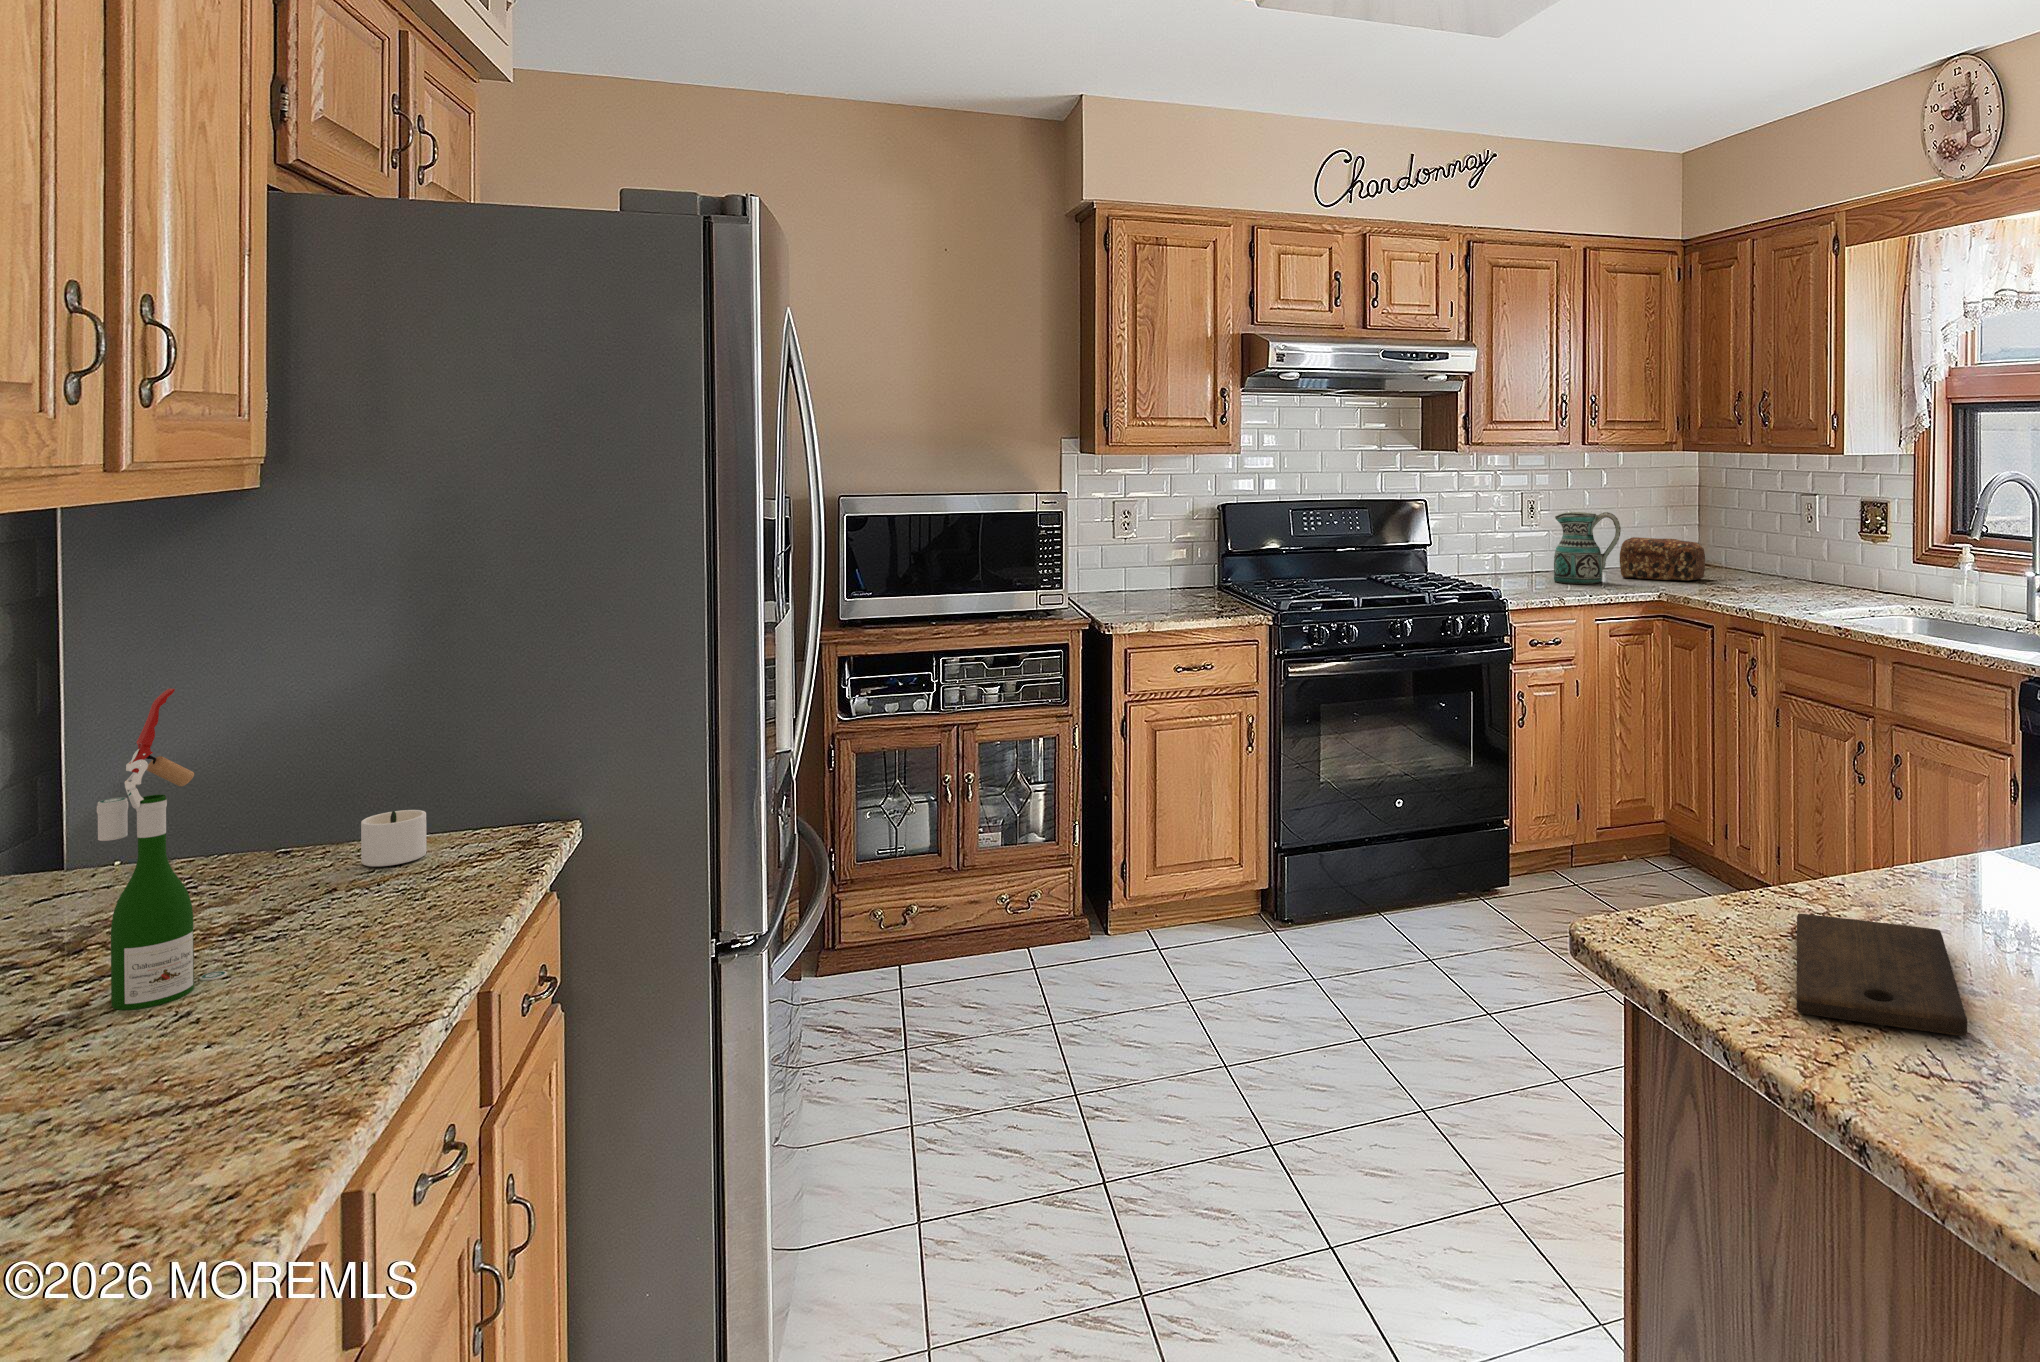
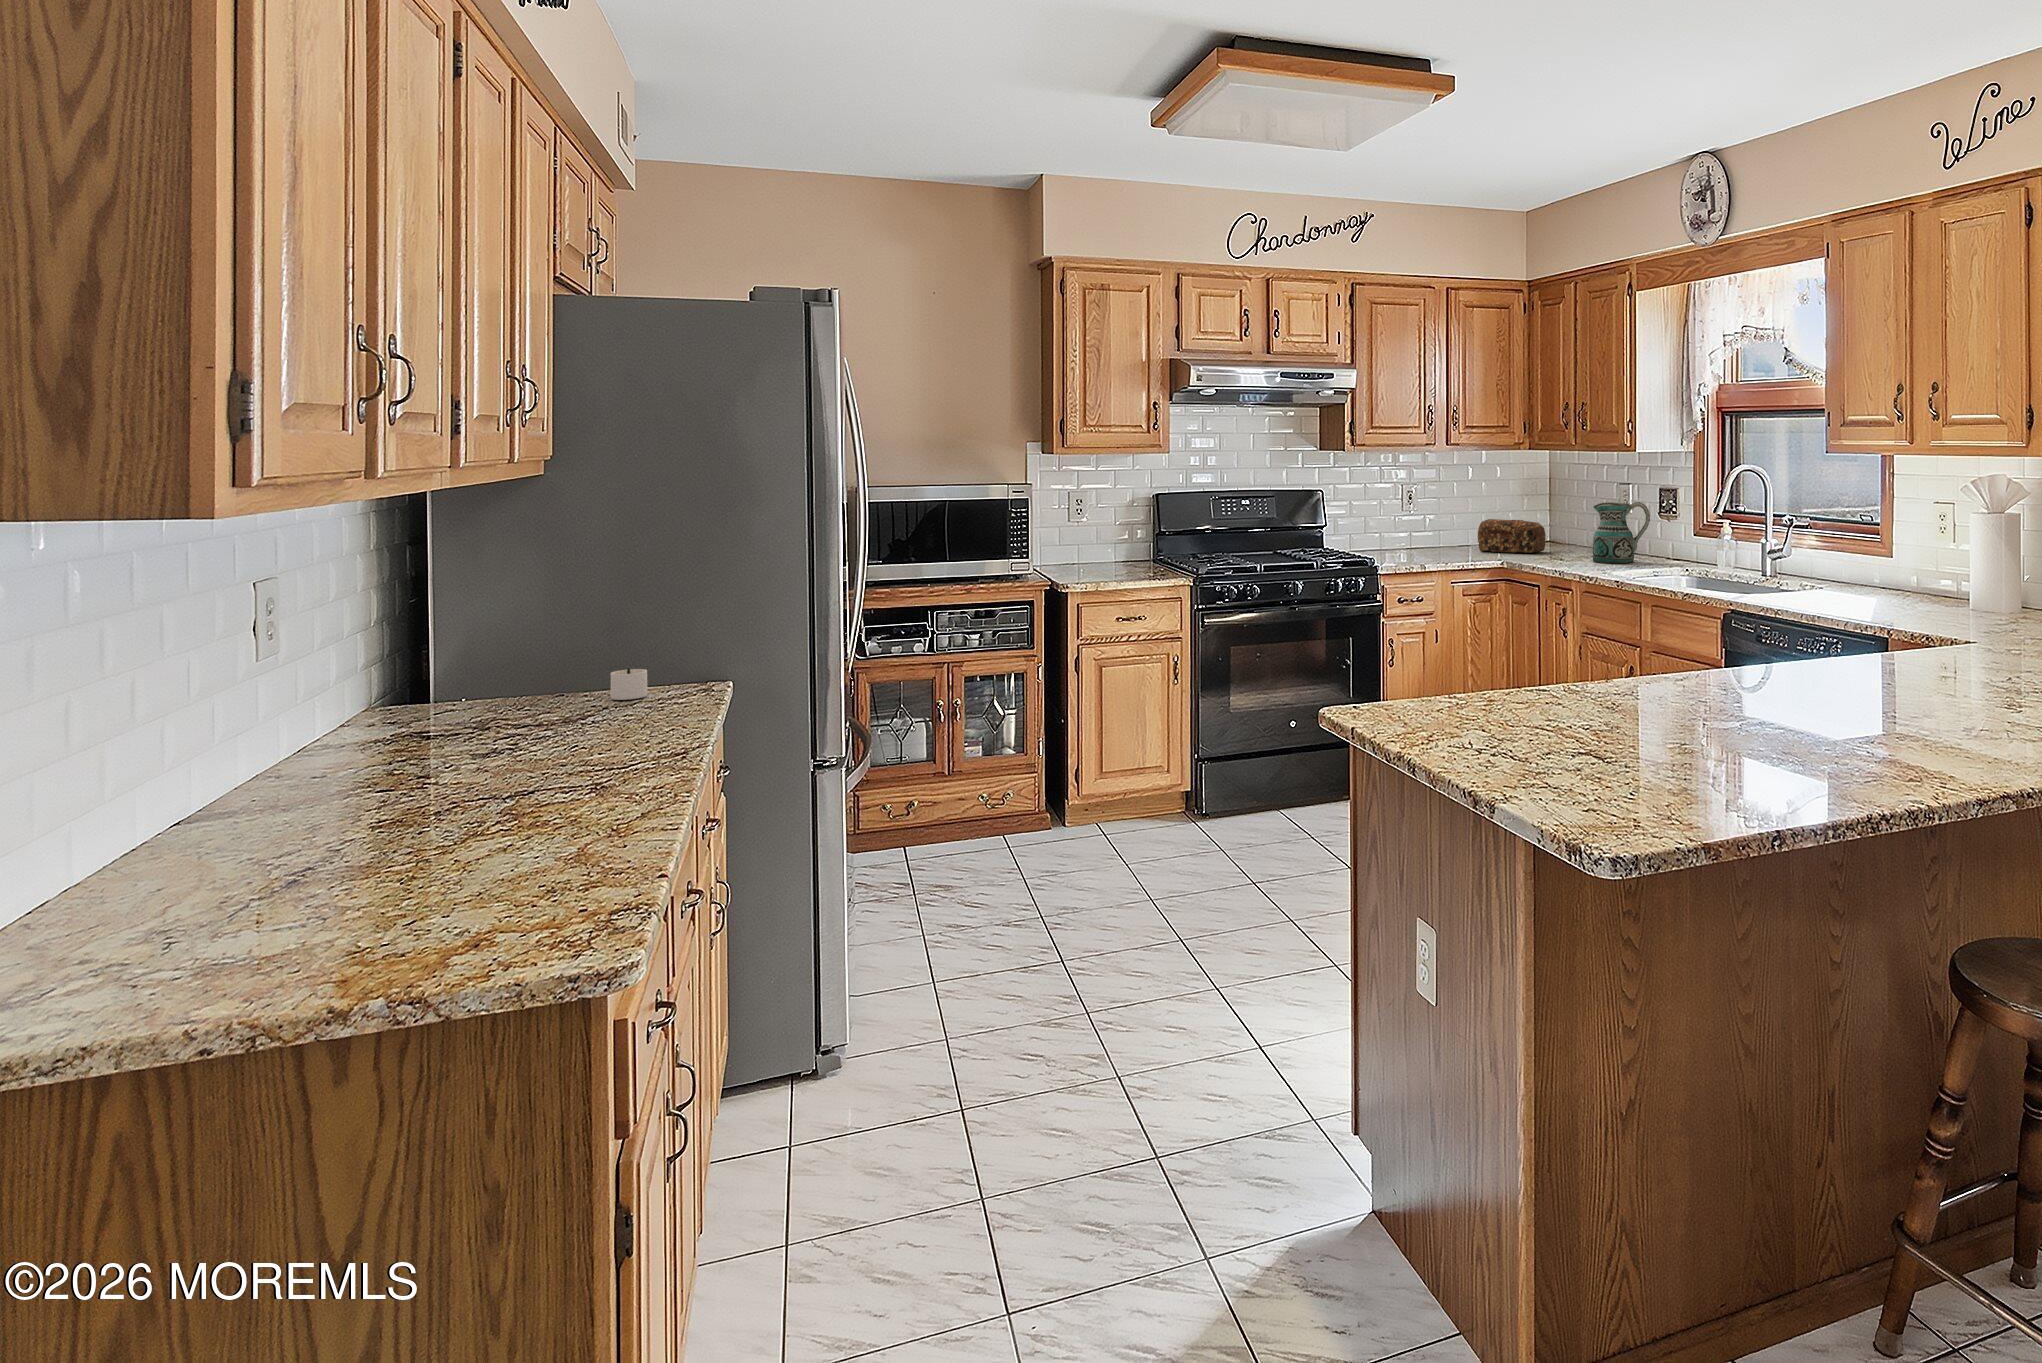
ceramic pitcher: present [1554,512,1621,584] -> present [1593,502,1650,563]
wine bottle: present [97,688,227,1010] -> none [517,577,576,749]
cutting board: present [1796,914,1967,1036] -> none [1418,693,1515,727]

